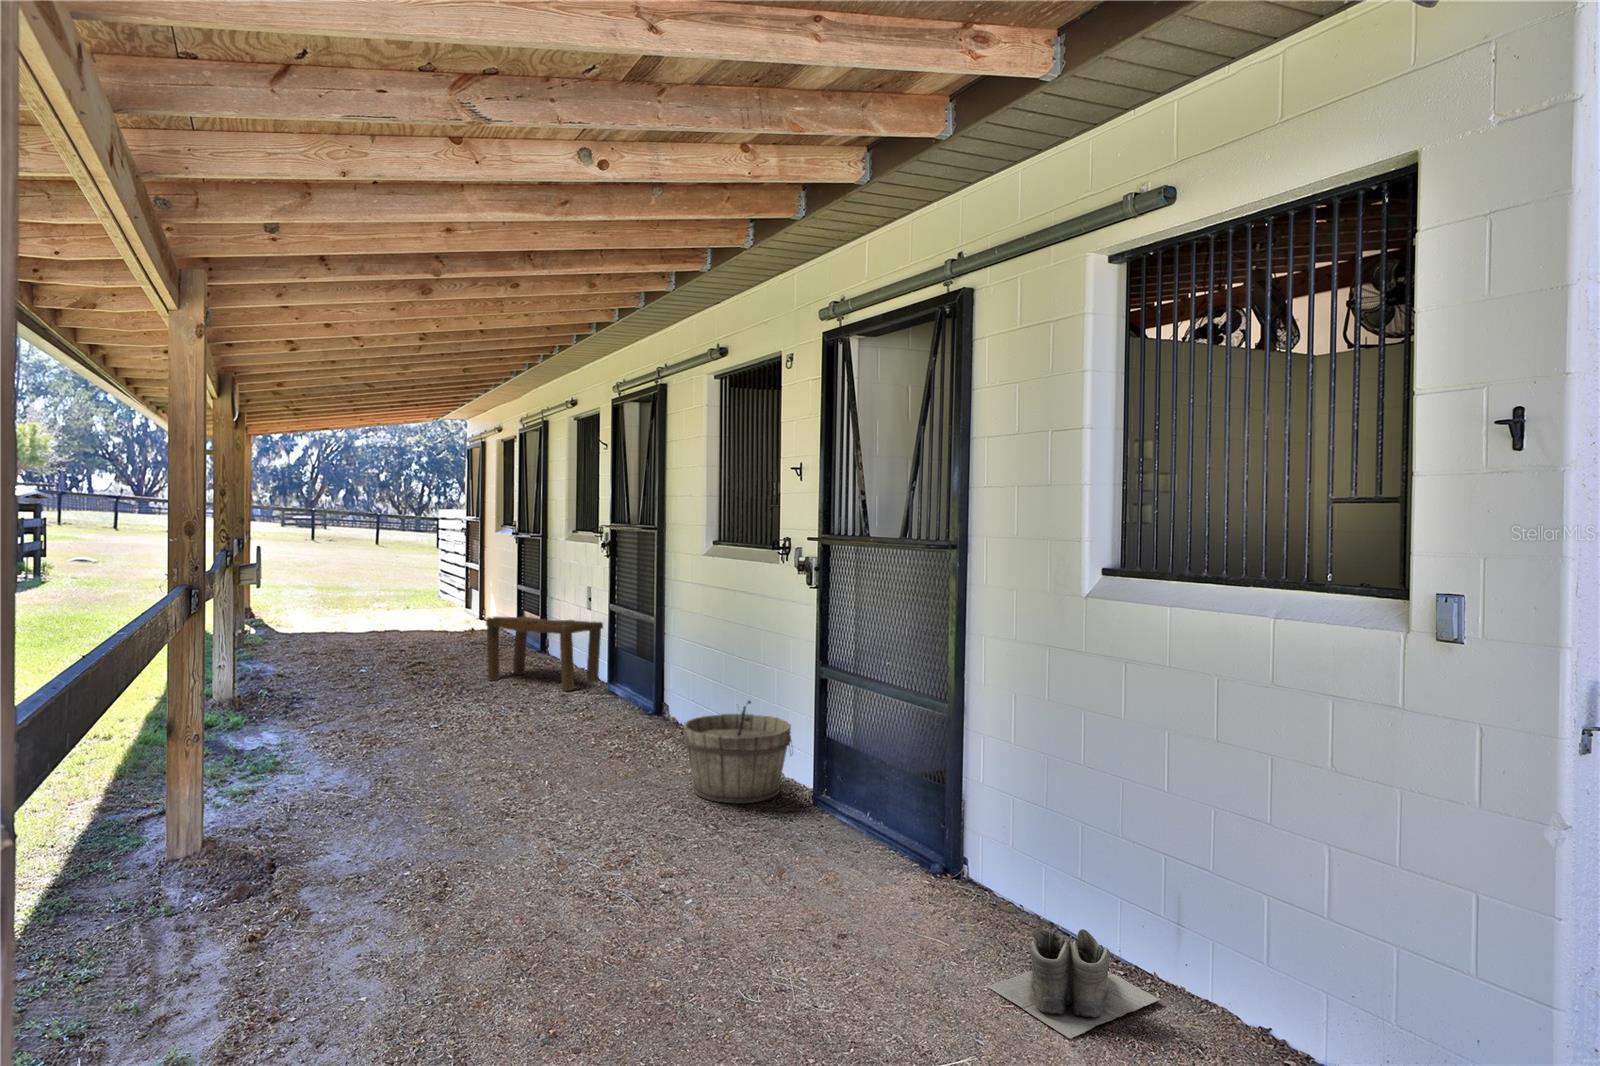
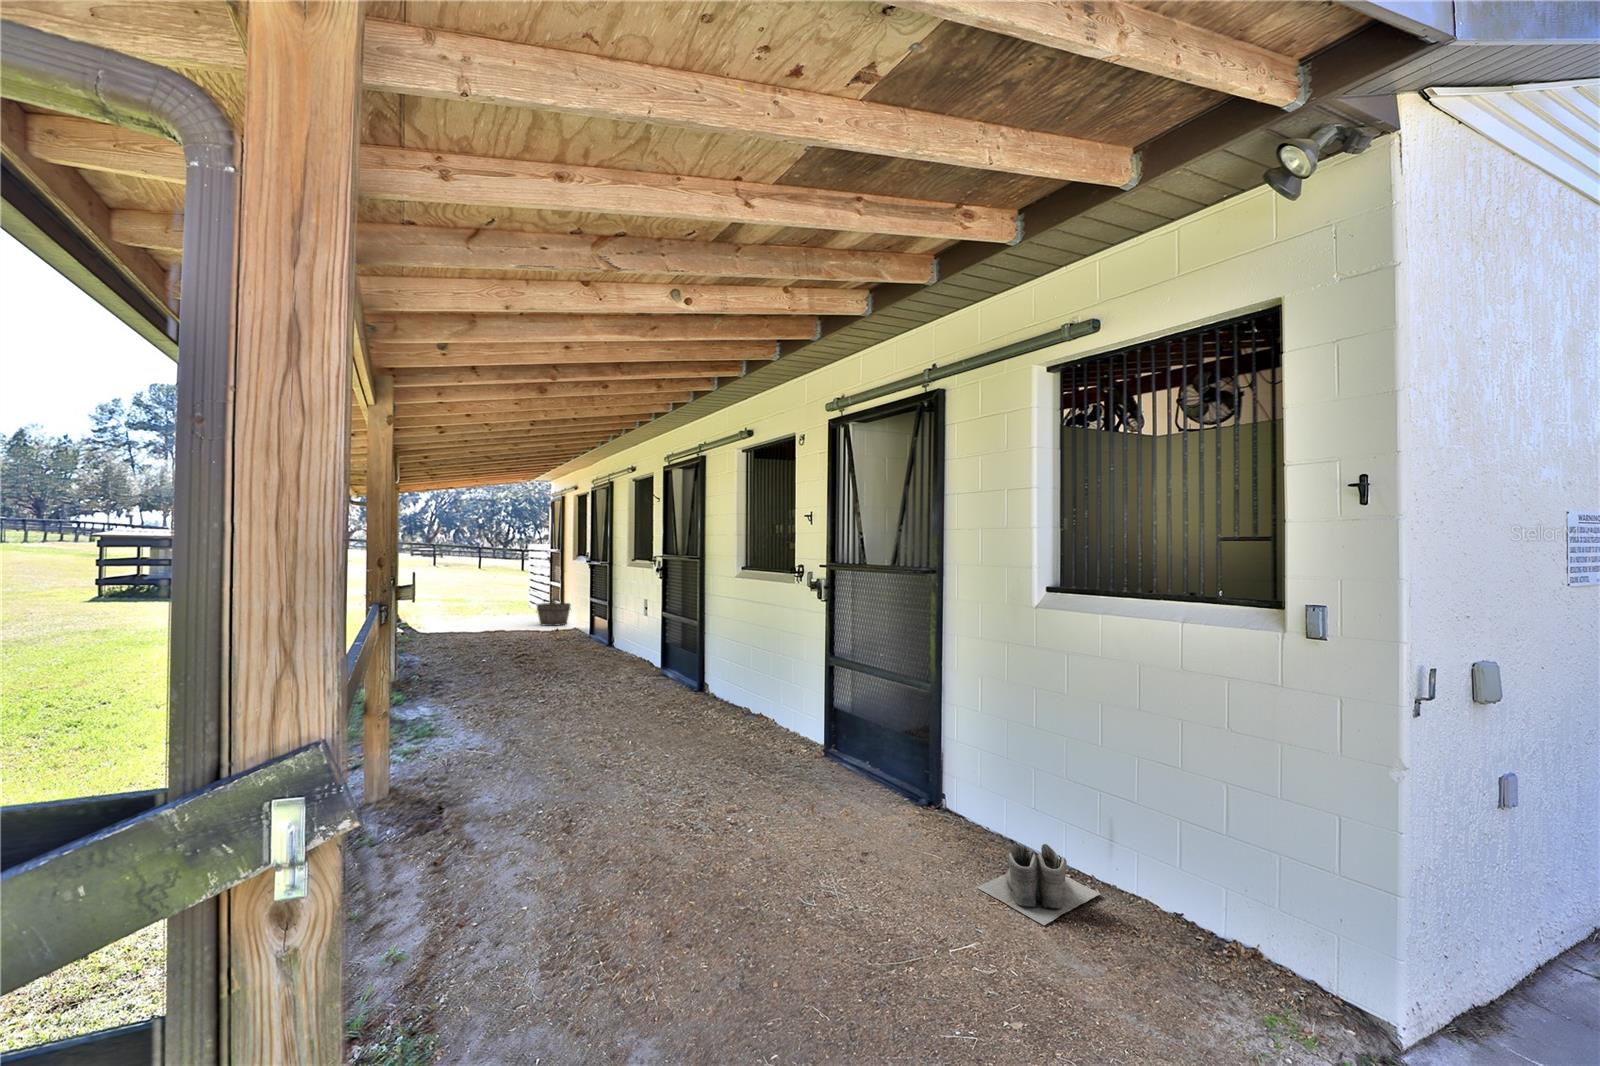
bench: present [486,616,603,691] -> none [574,619,658,673]
wooden bucket: present [682,701,792,803] -> present [537,602,571,626]

